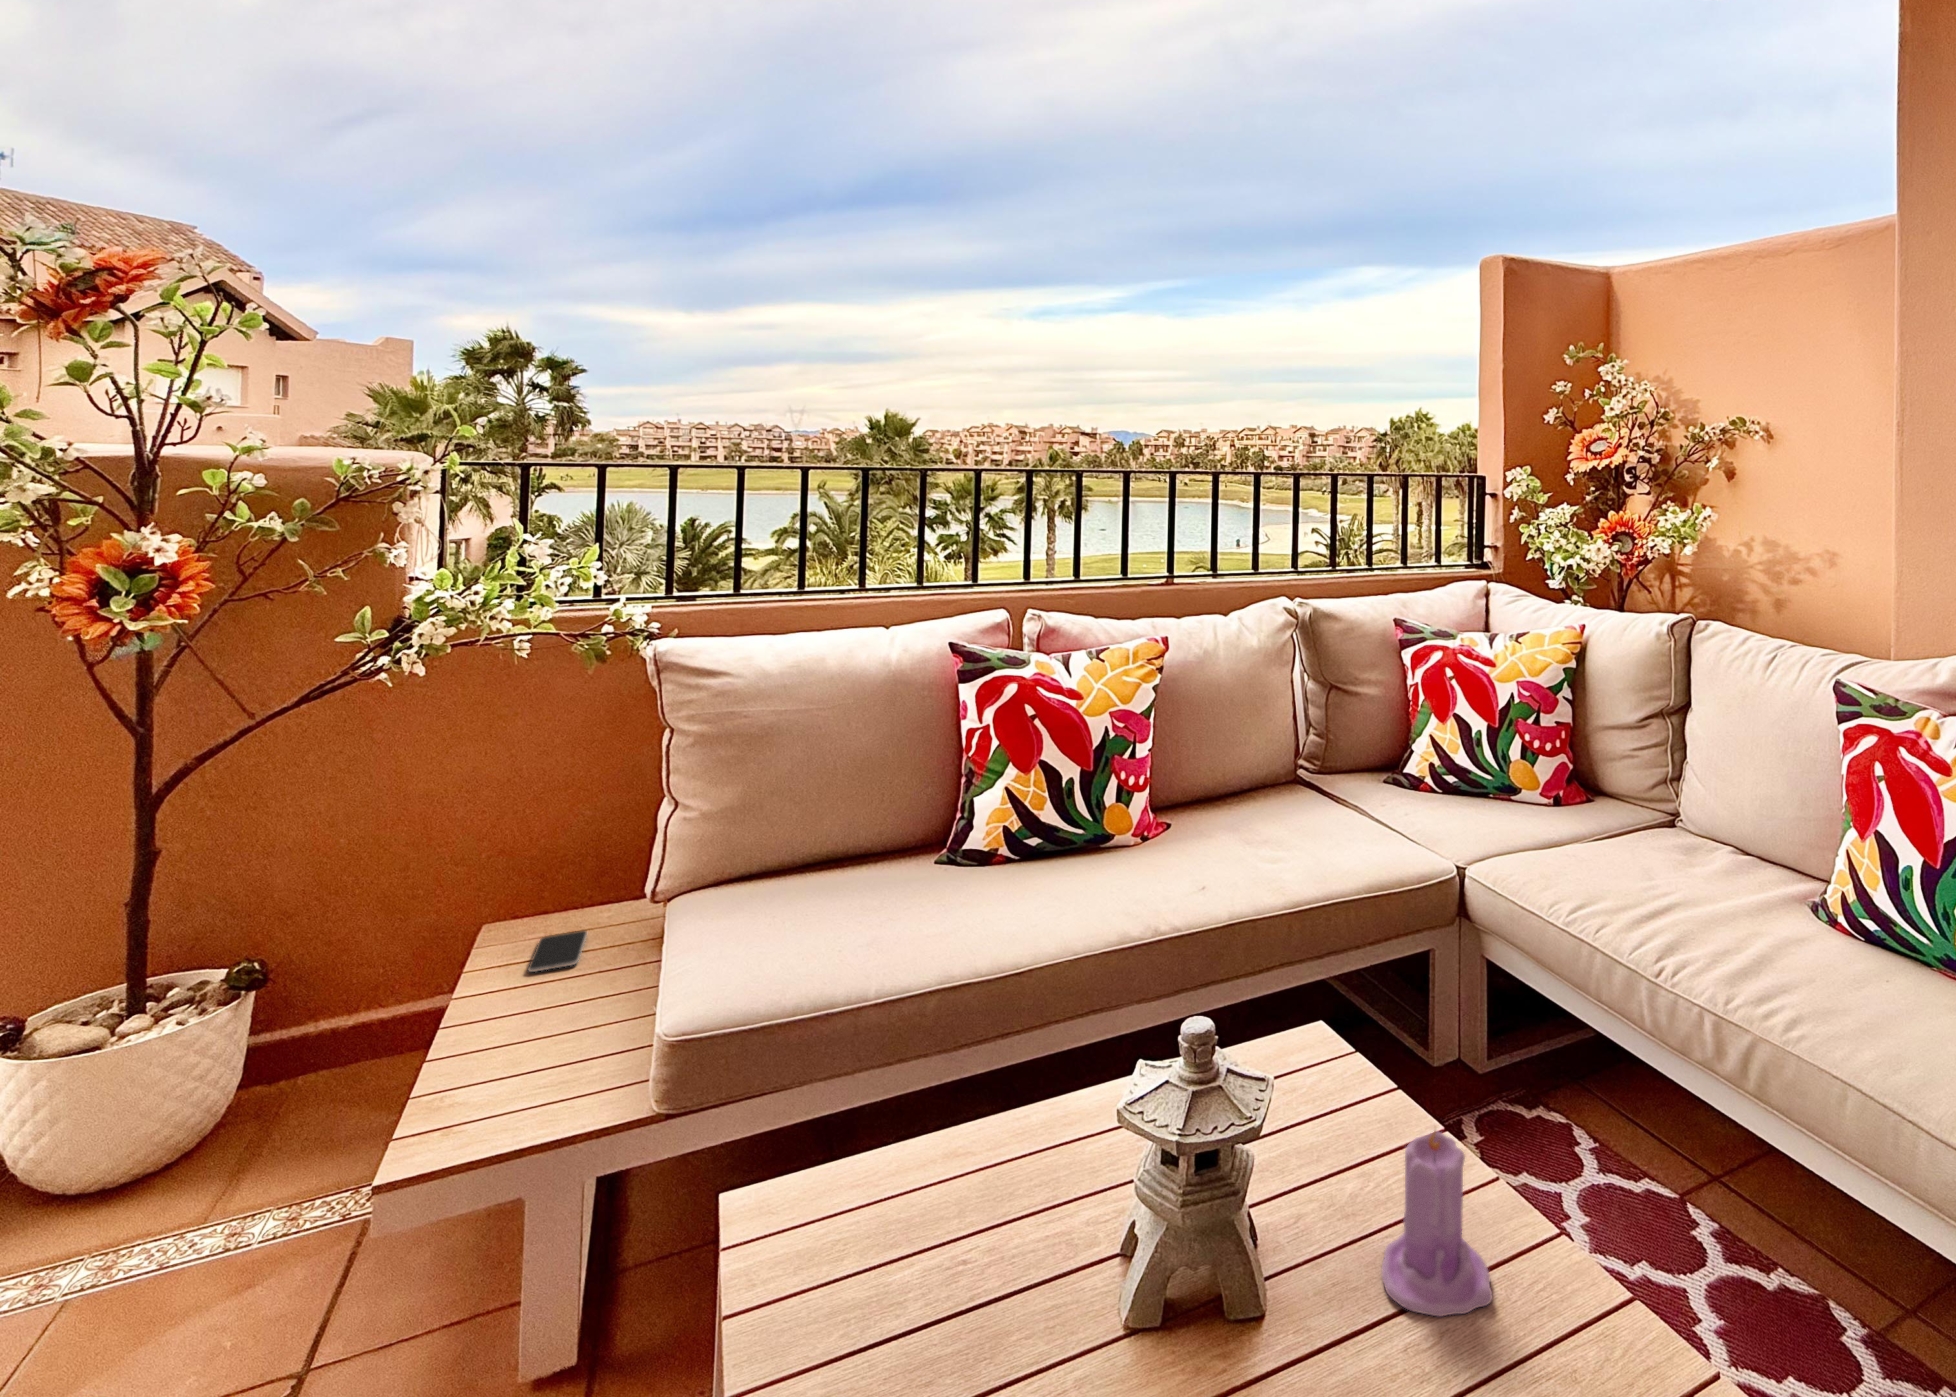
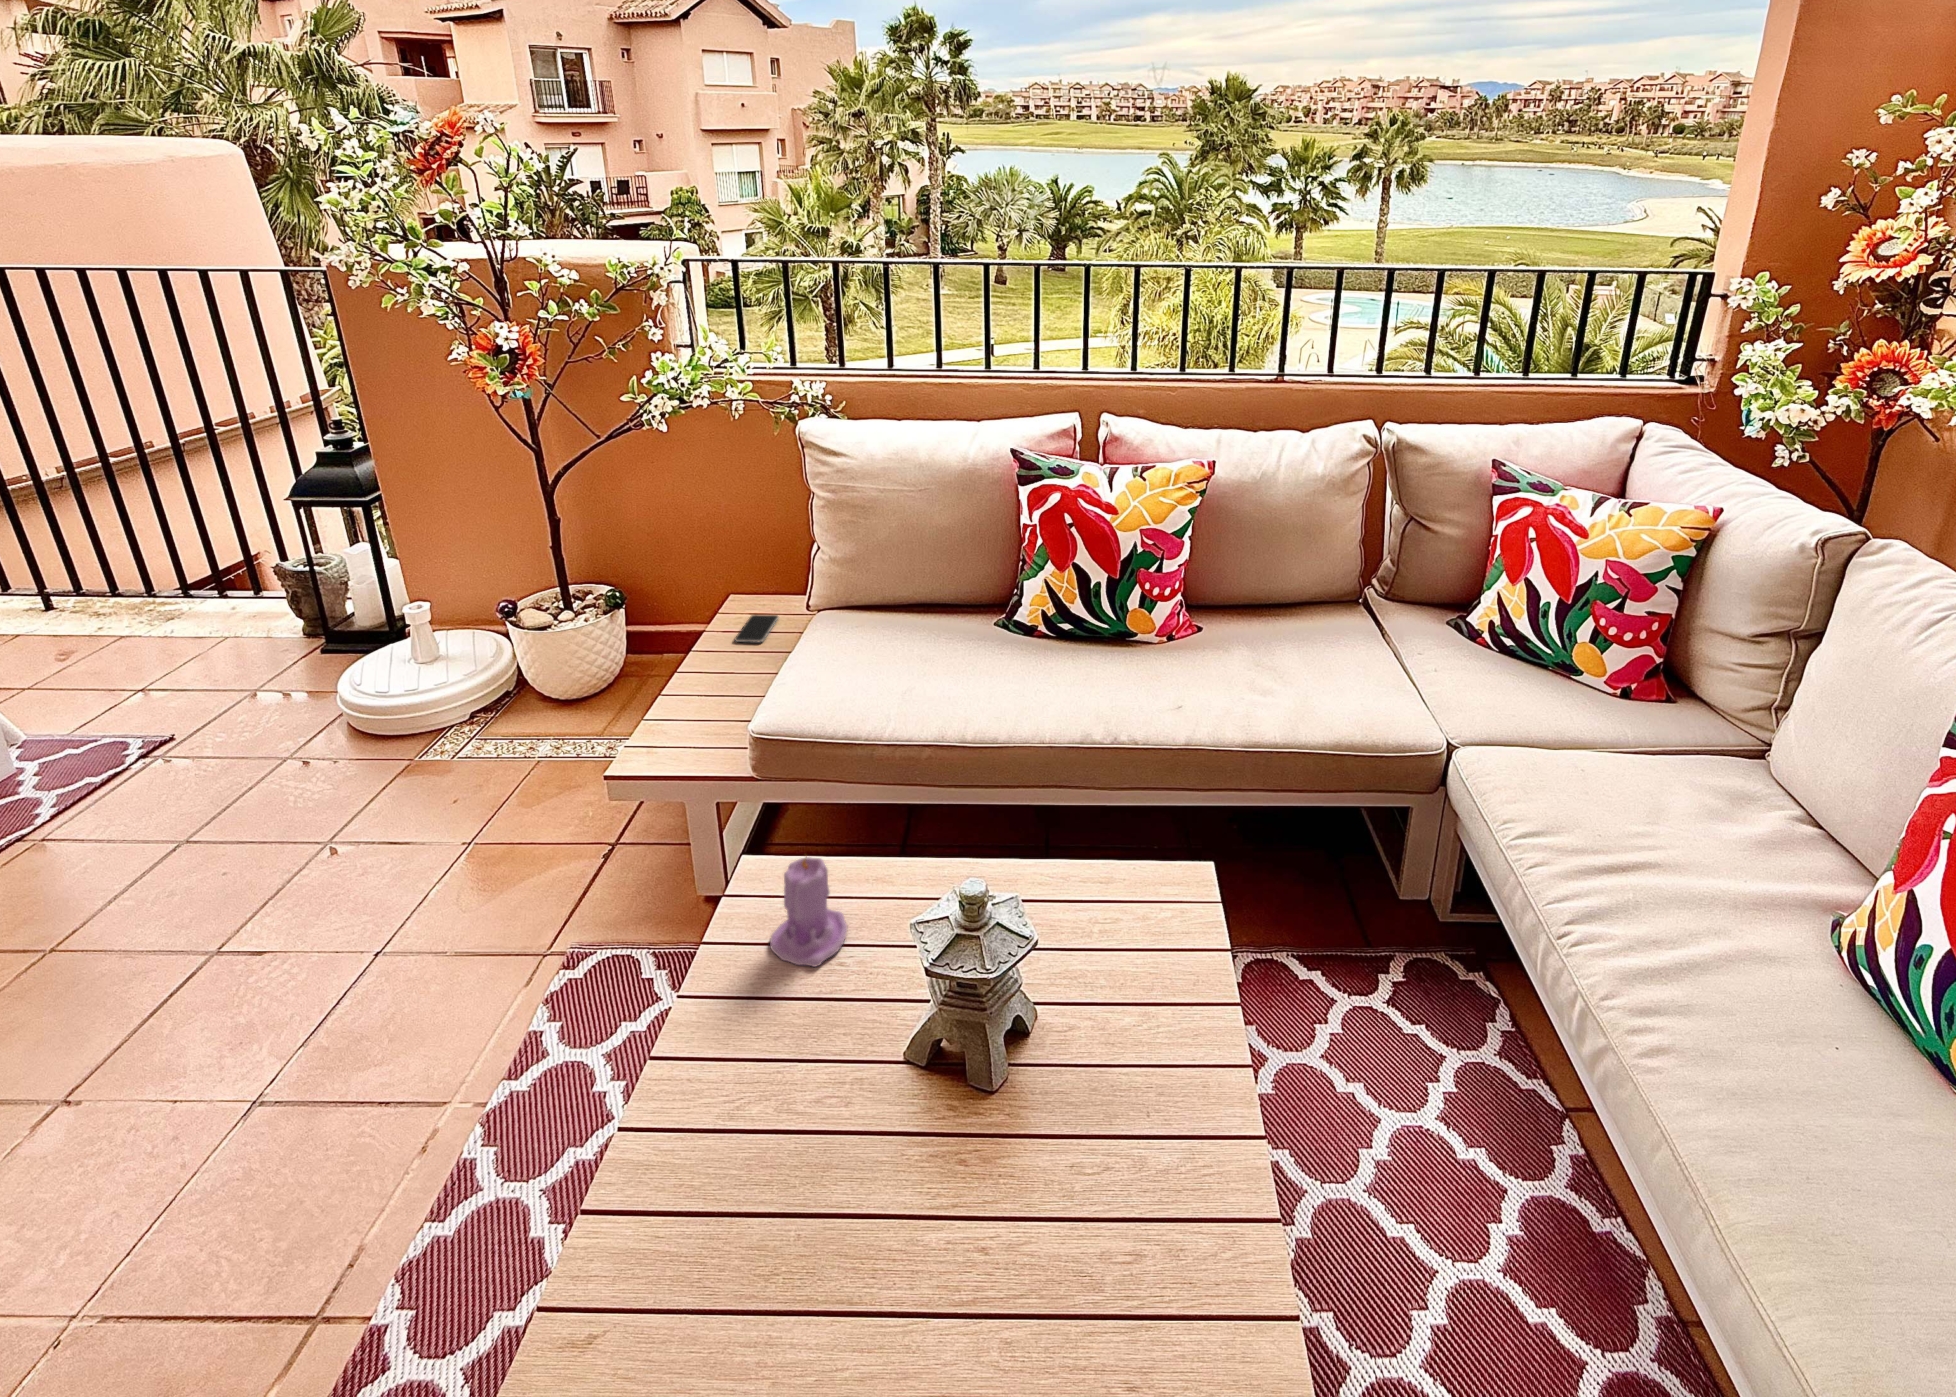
candle: present [1382,1131,1492,1317] -> present [770,857,847,967]

